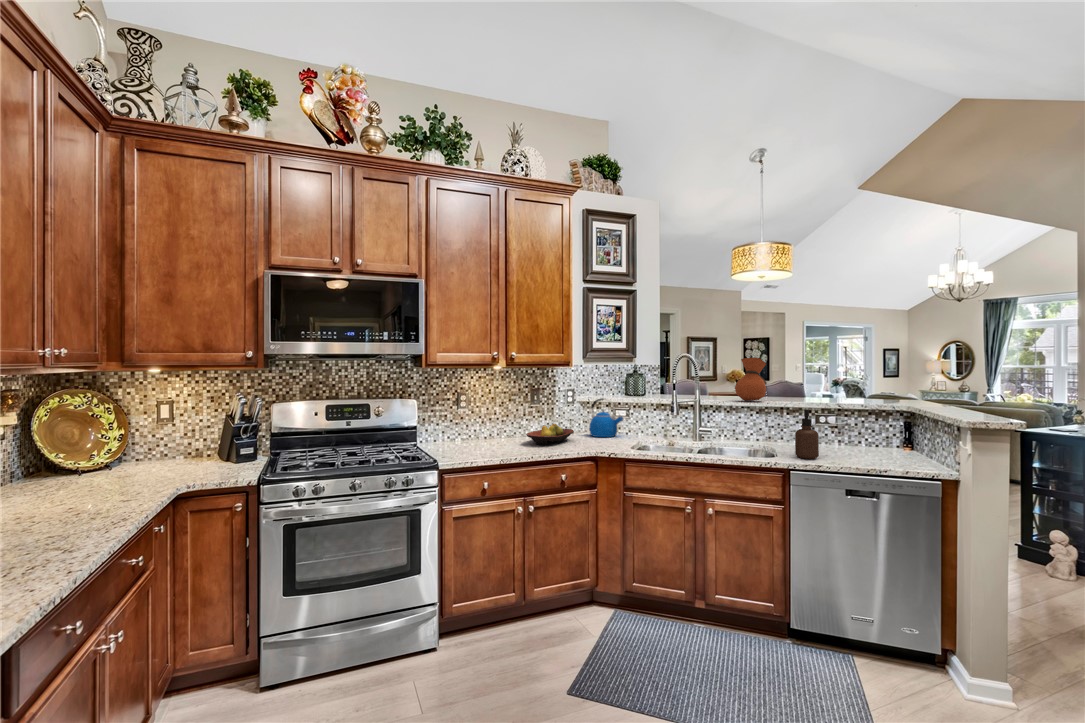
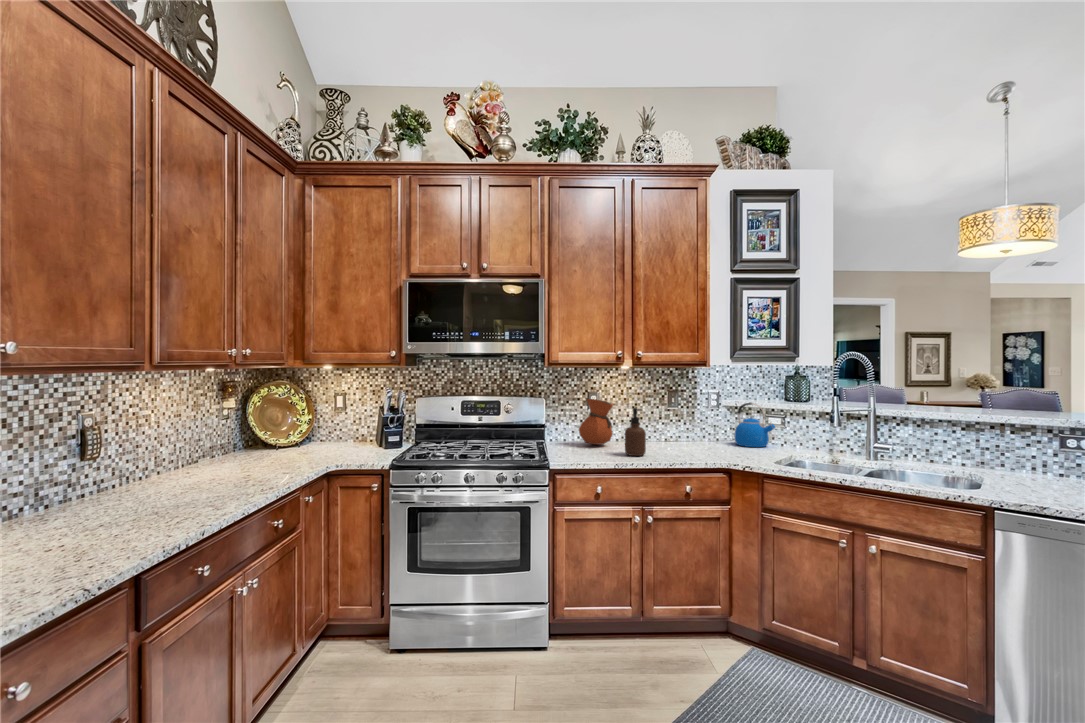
vase: present [735,358,767,401] -> present [579,399,614,445]
soap dispenser: present [795,409,819,459] -> present [625,408,646,456]
fruit bowl: present [526,424,574,445] -> none [654,428,712,451]

